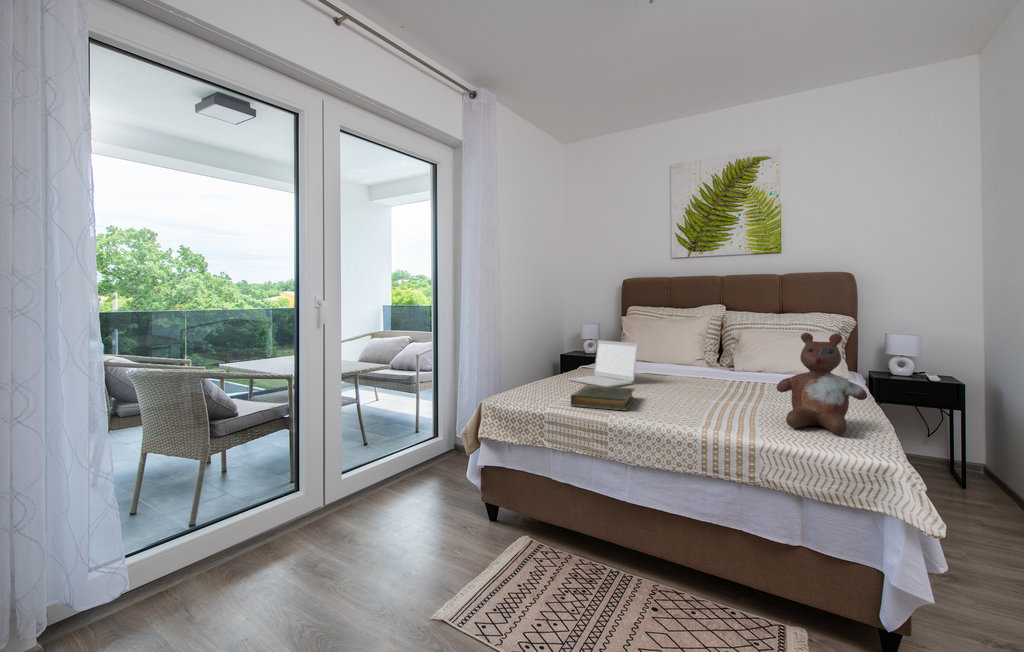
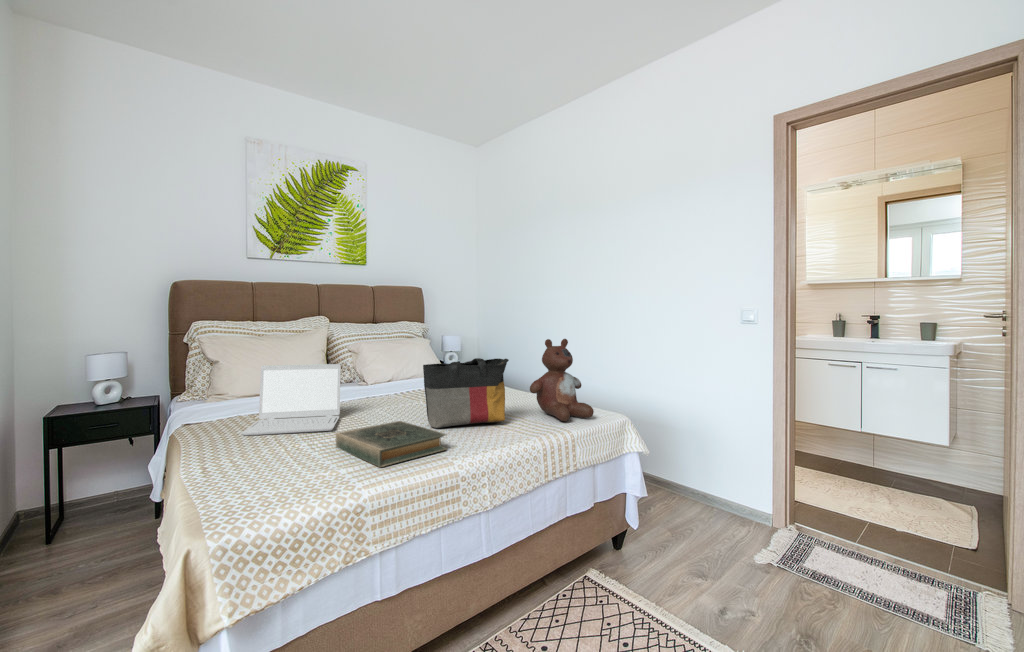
tote bag: none [660,346,737,410] -> present [423,358,509,428]

